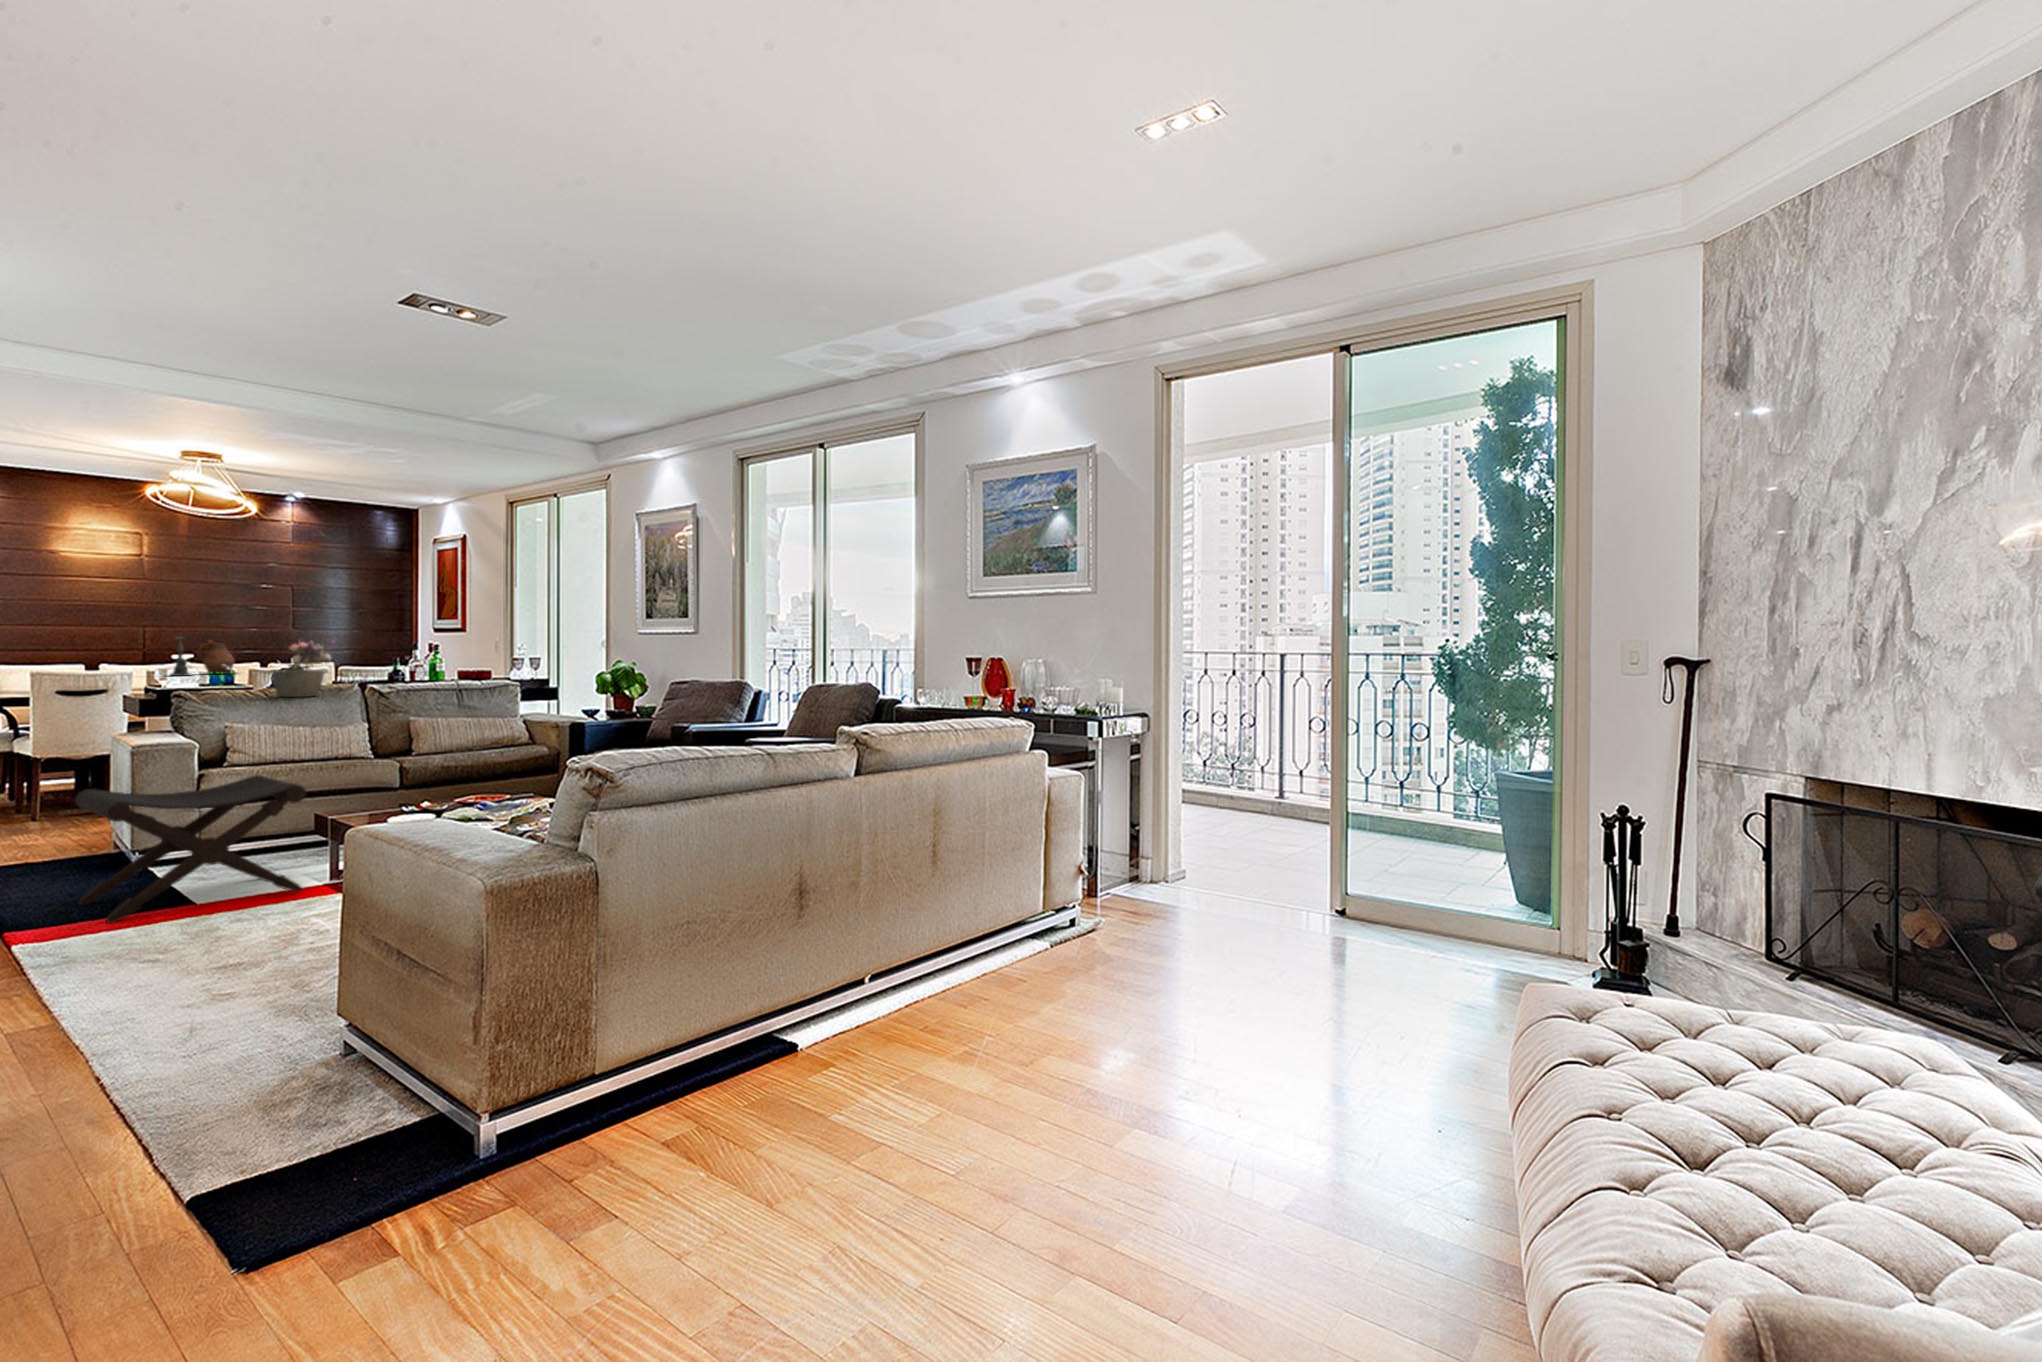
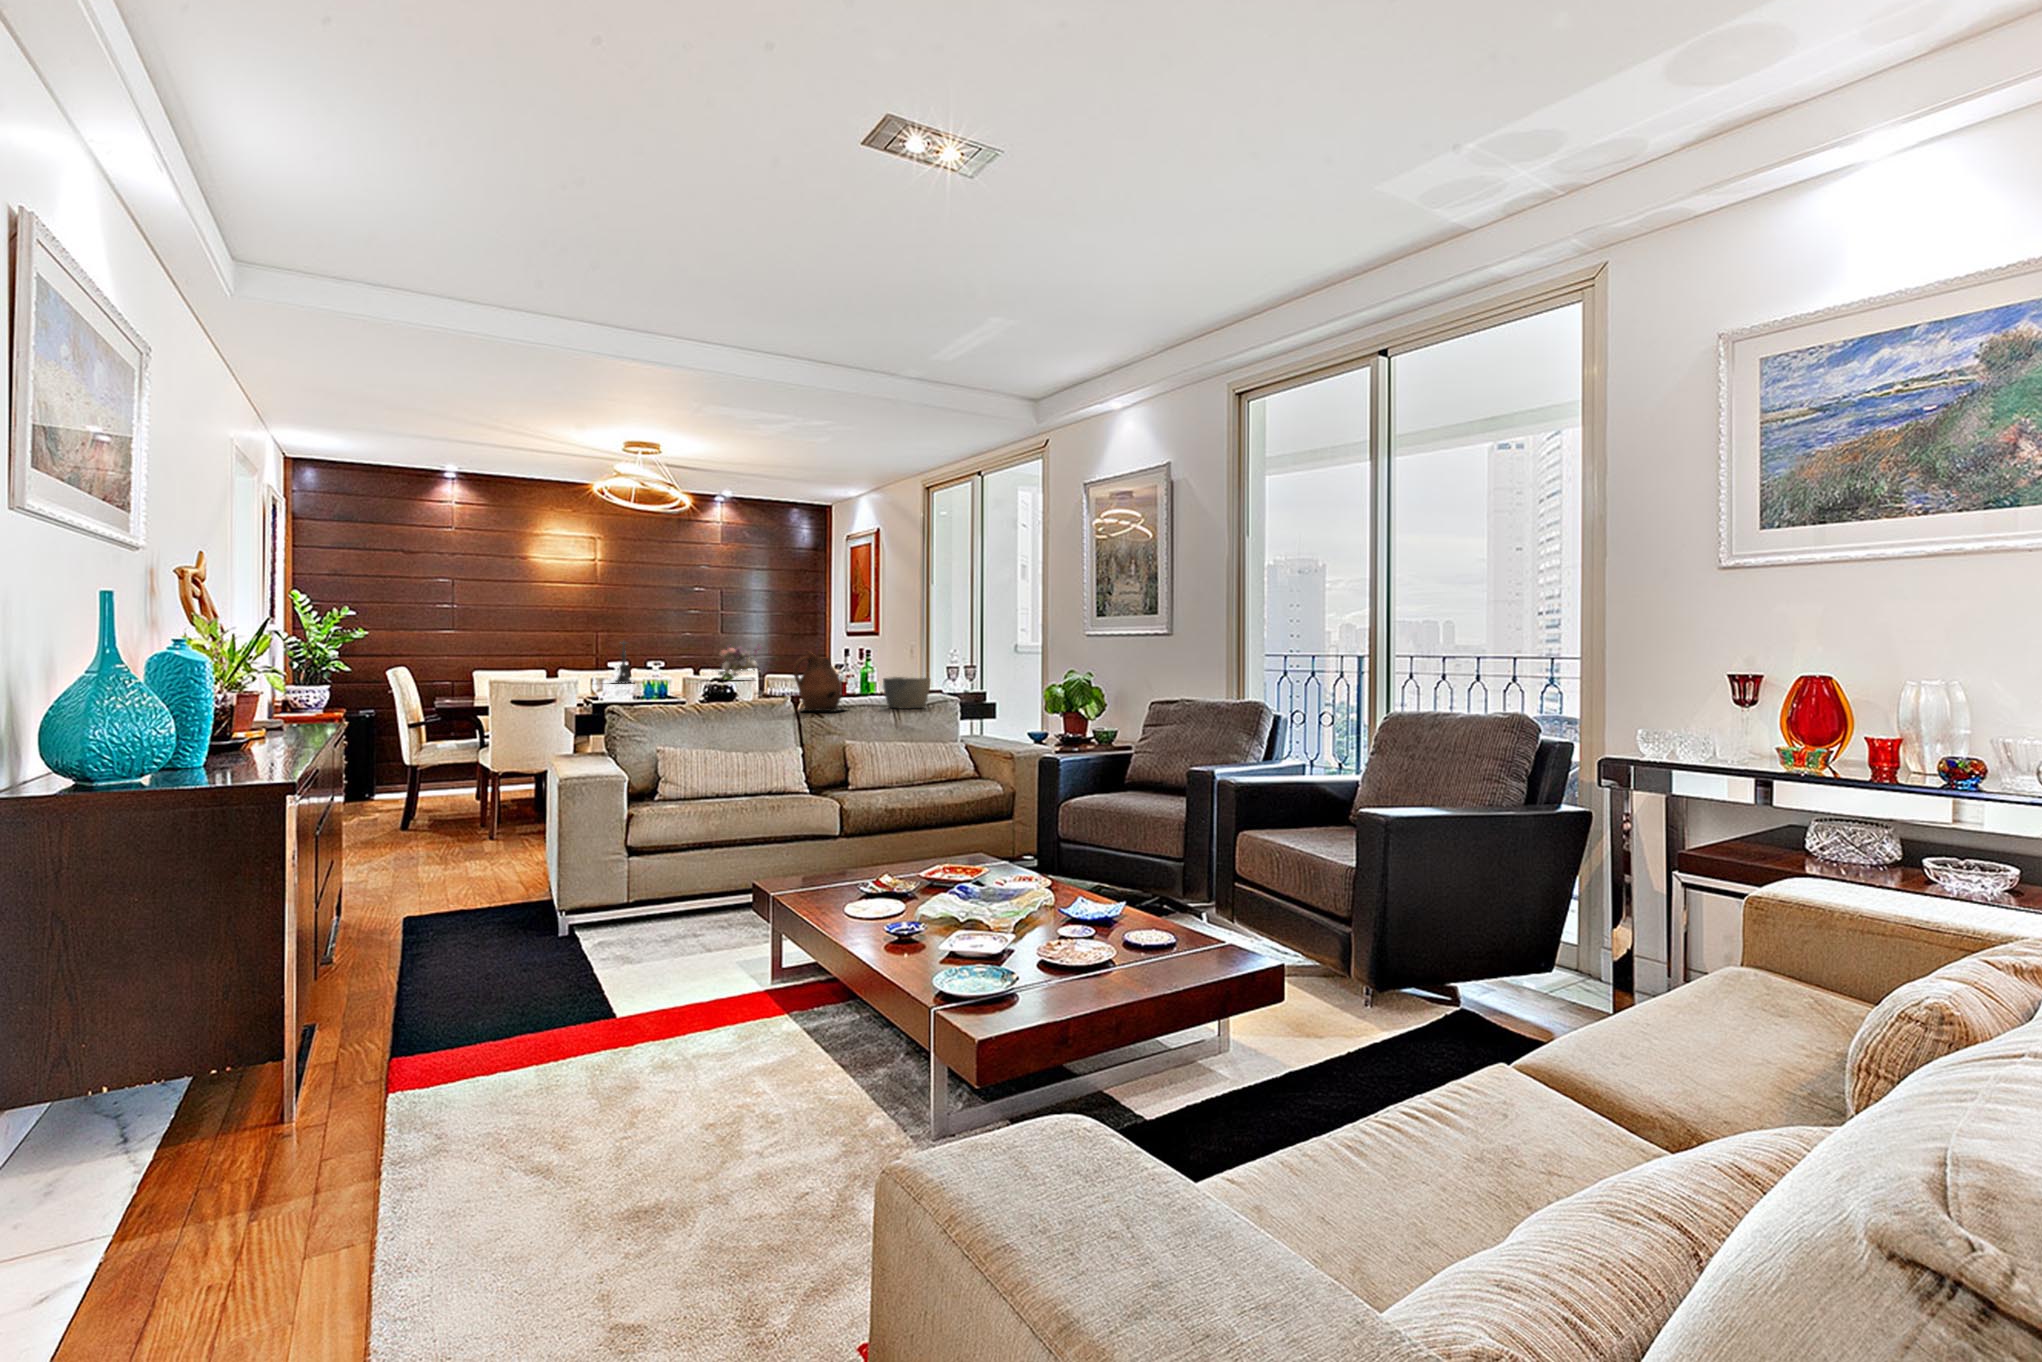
ceramic pitcher: present [199,641,234,674] -> present [793,651,843,711]
bowl: present [272,670,324,697] -> present [883,677,930,708]
footstool: present [75,775,306,923] -> none [487,824,745,1042]

